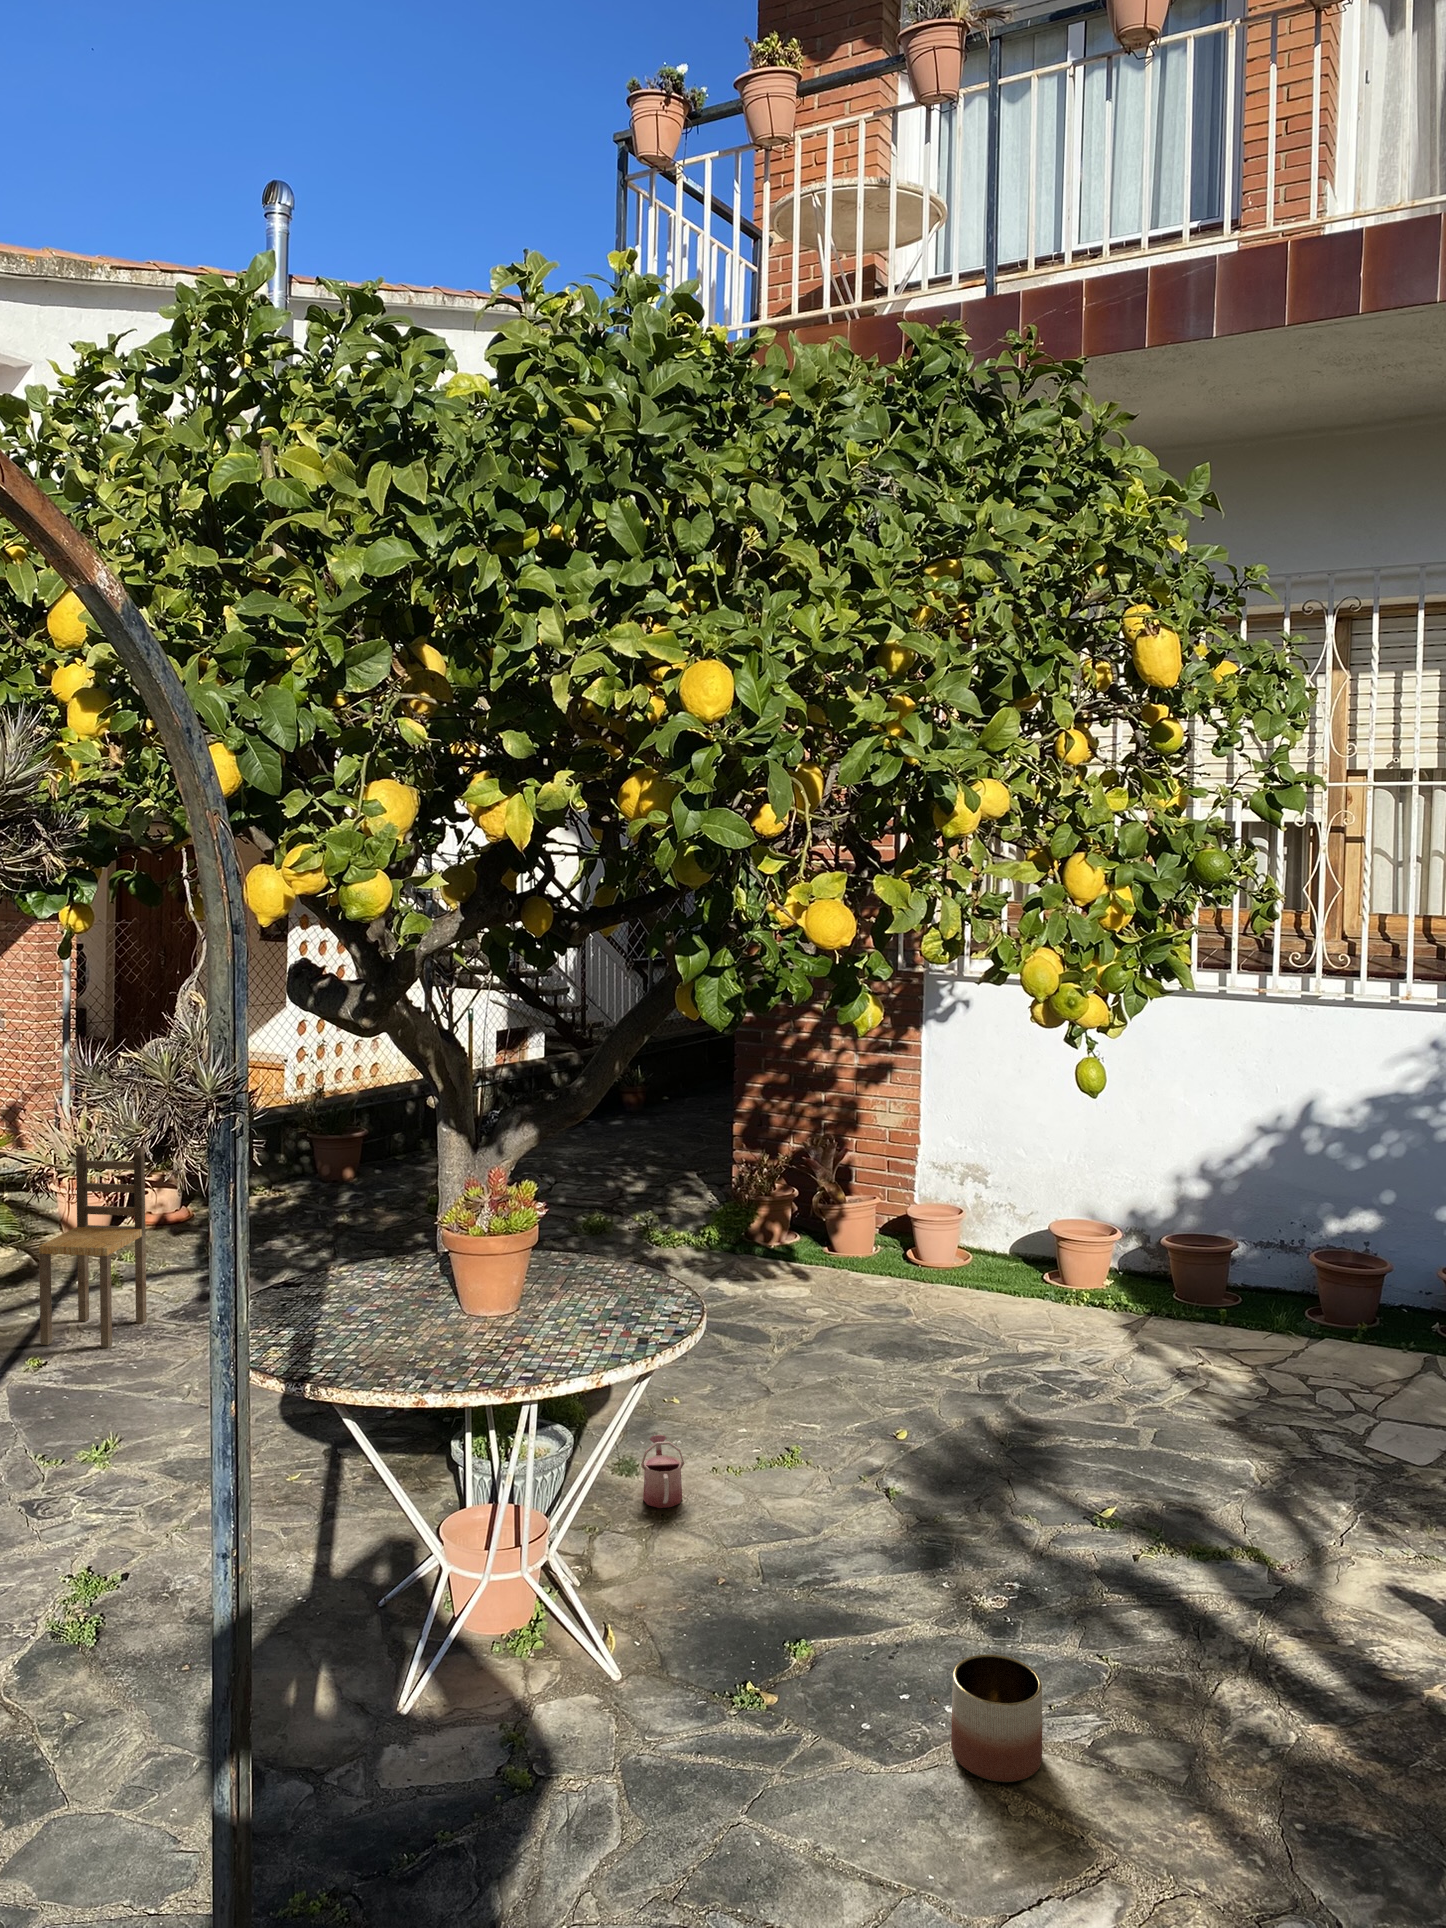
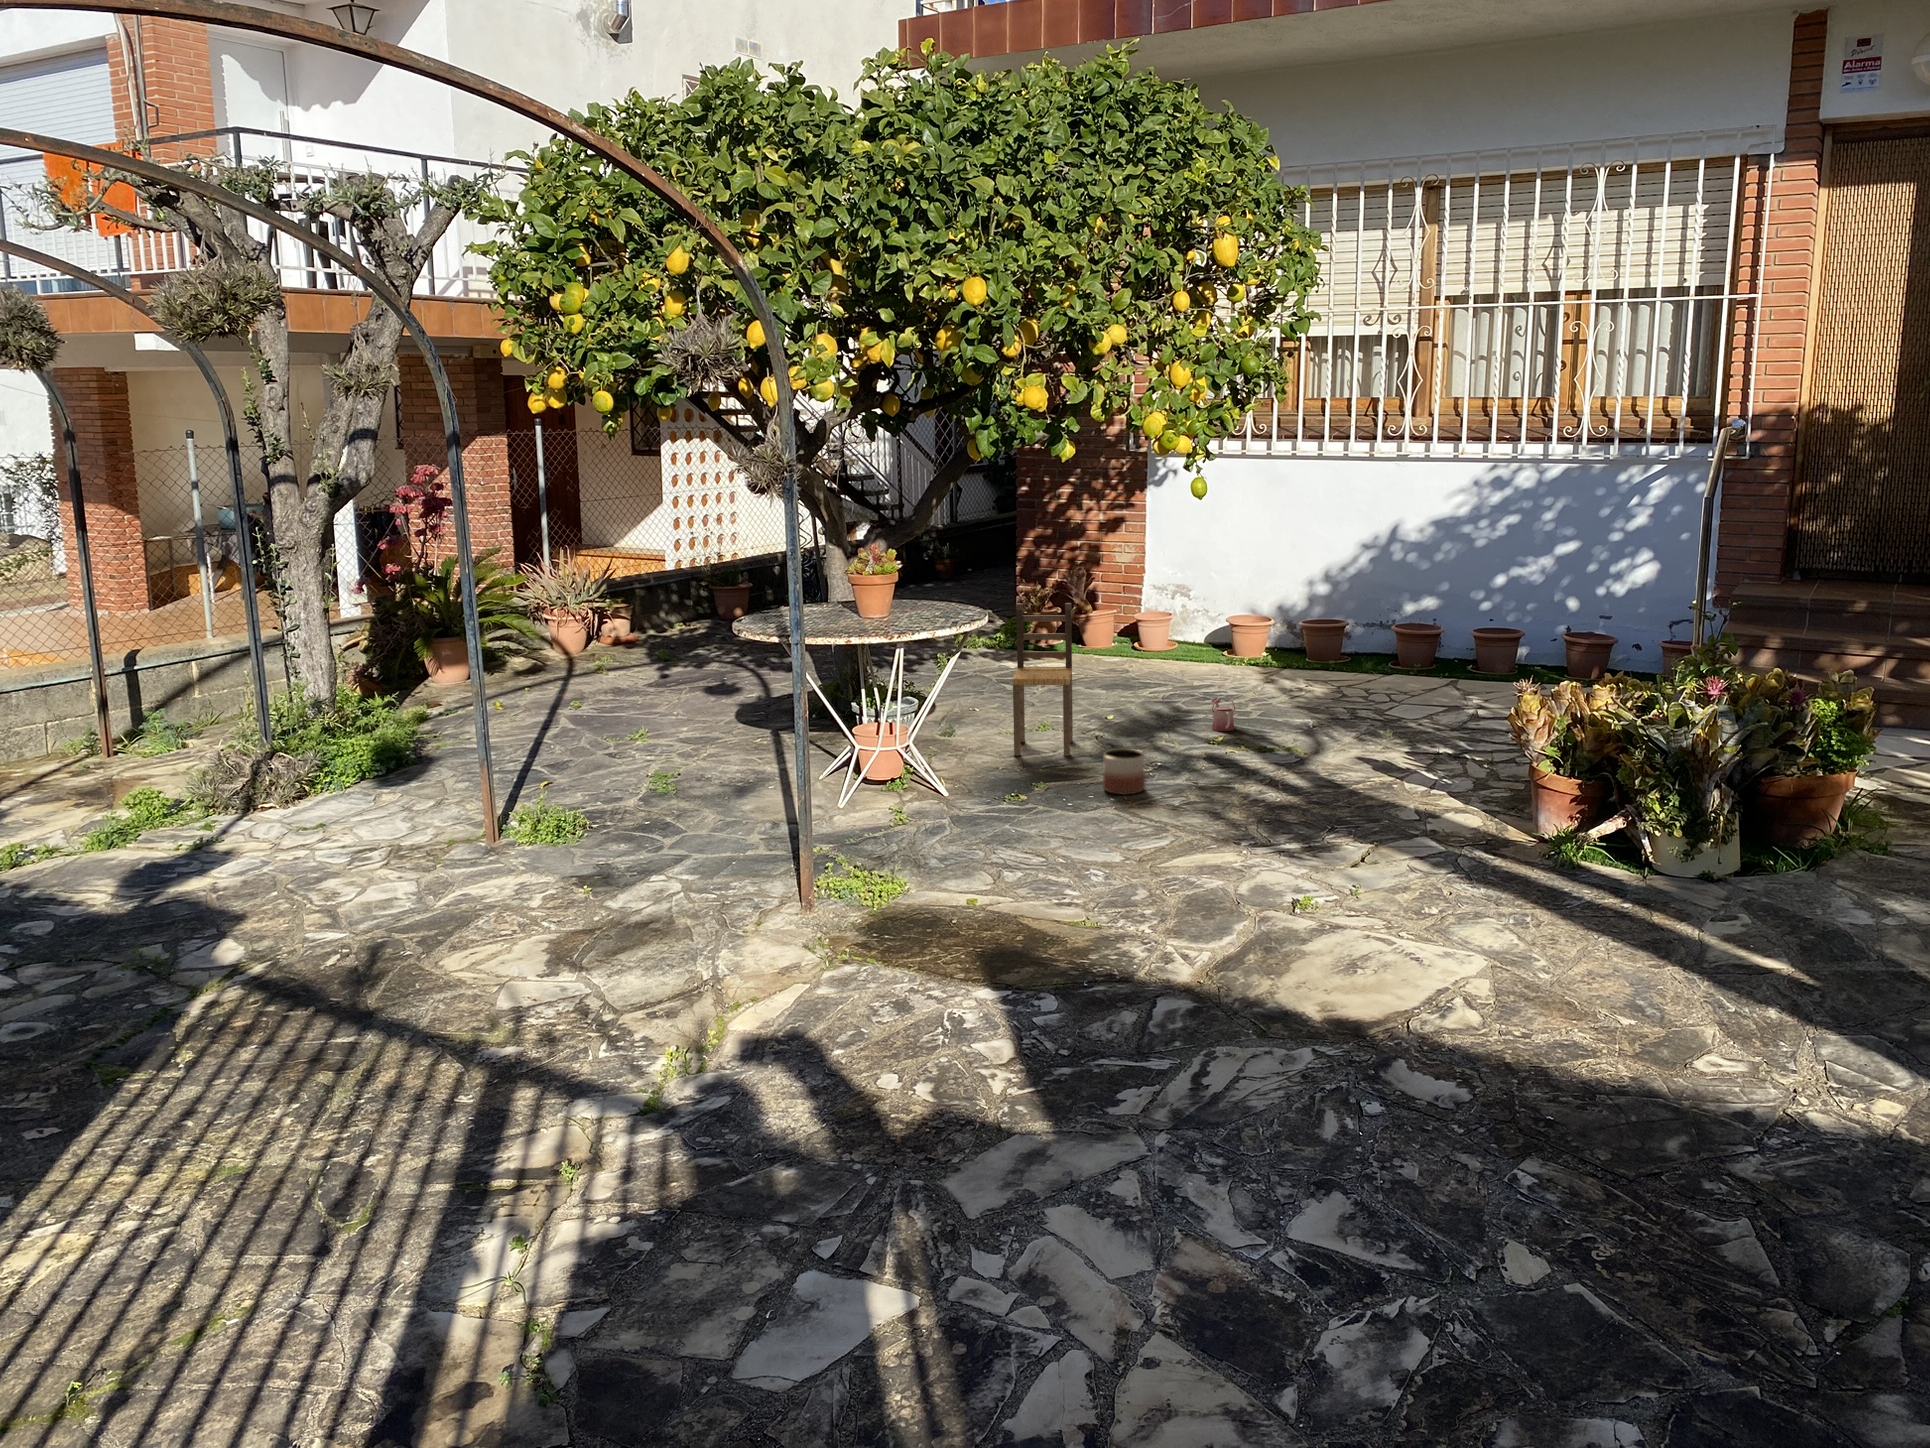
chair: present [39,1145,147,1348] -> present [1013,603,1073,756]
watering can: present [641,1435,684,1508] -> present [1211,697,1235,731]

